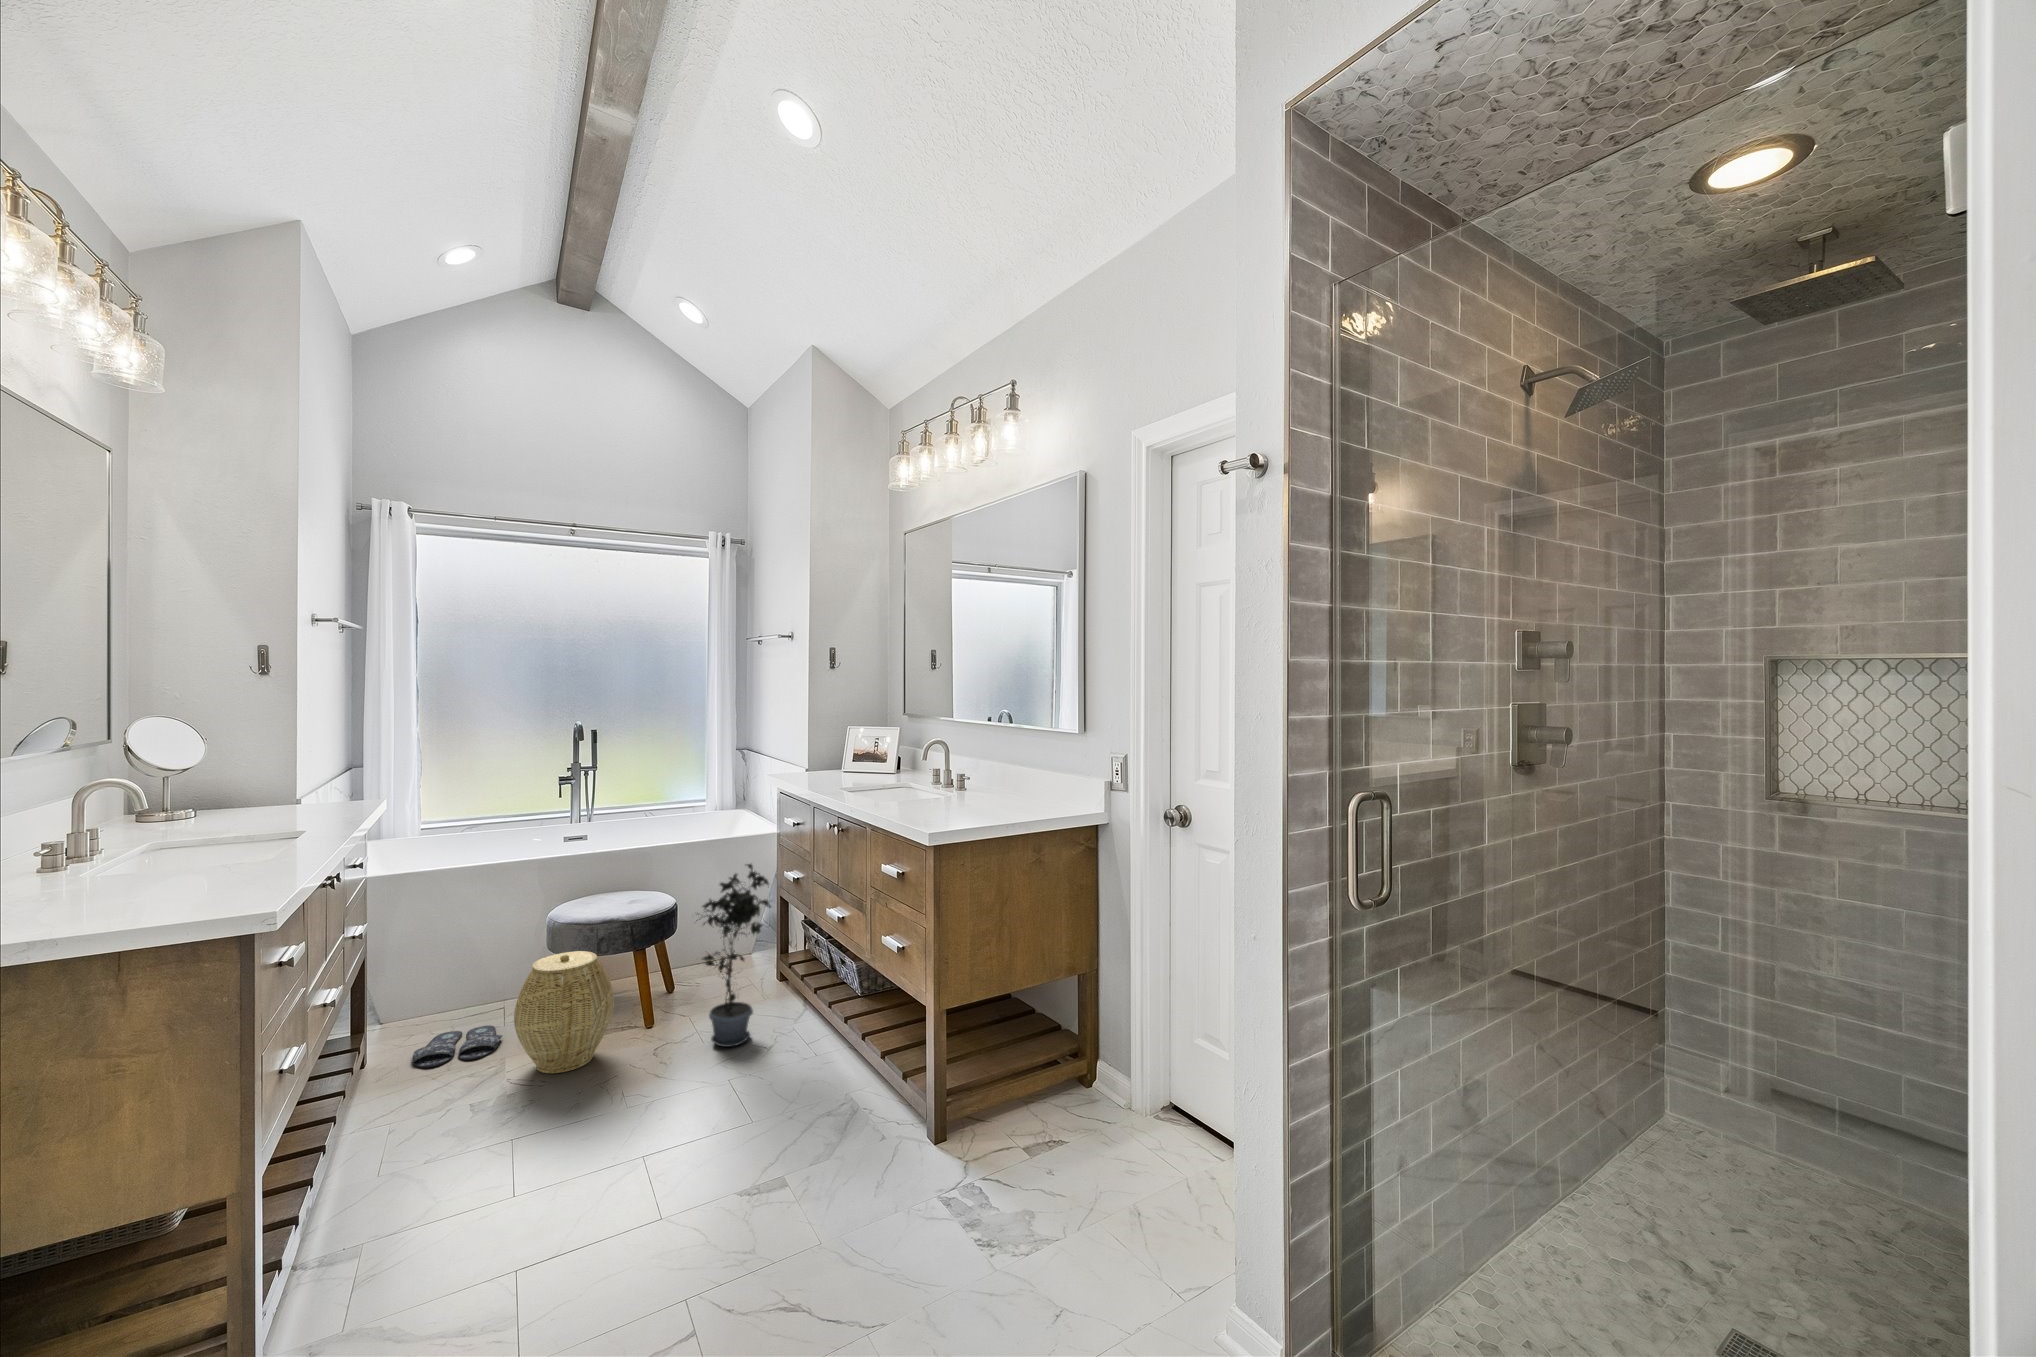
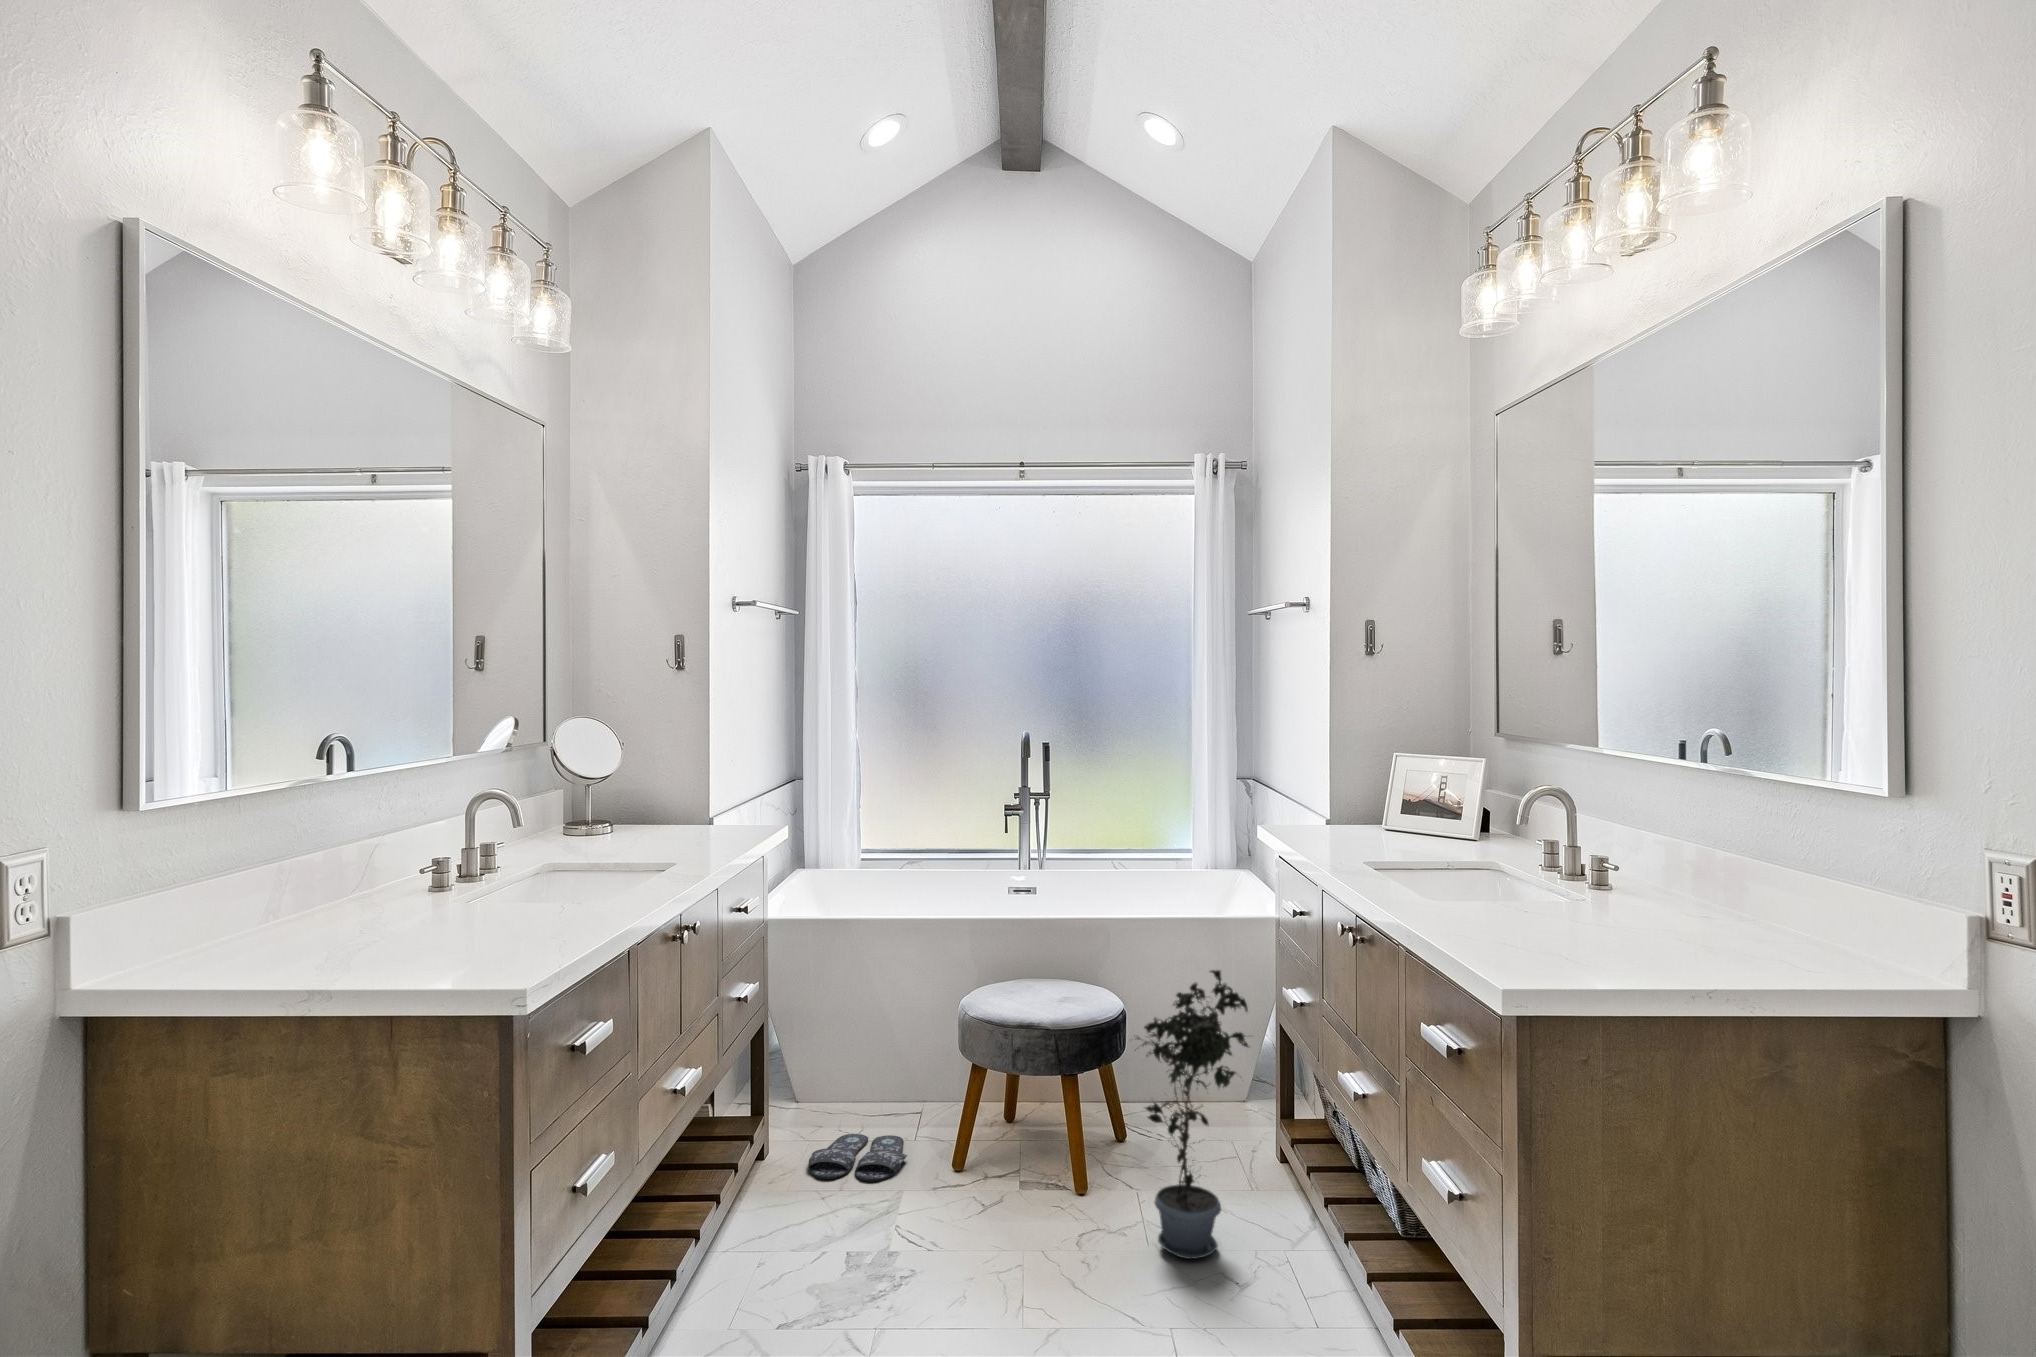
woven basket: present [514,951,614,1073] -> none [906,1060,1028,1232]

